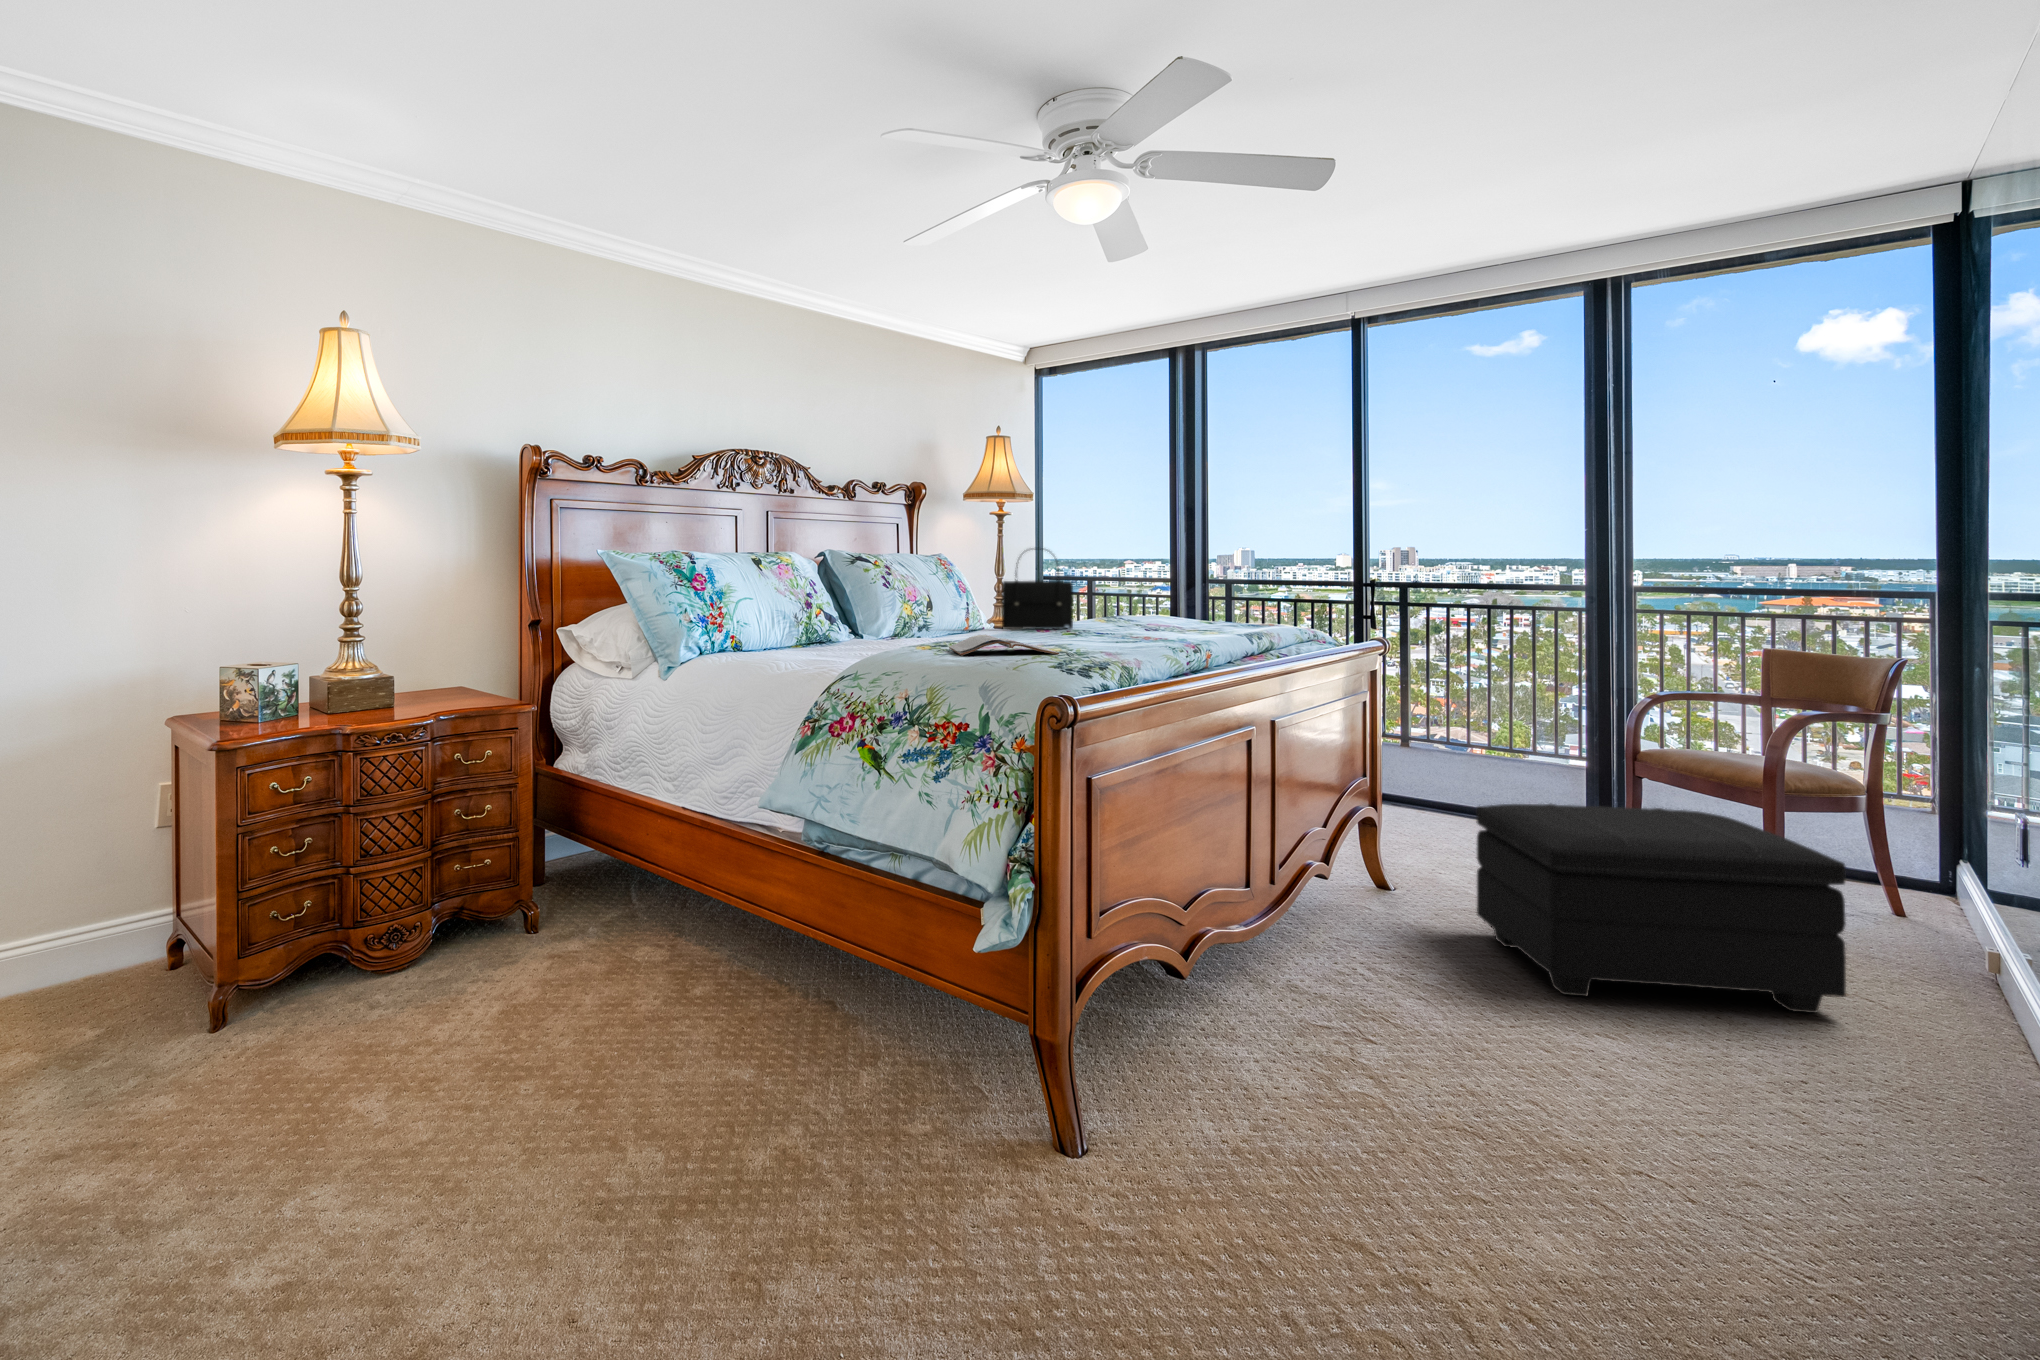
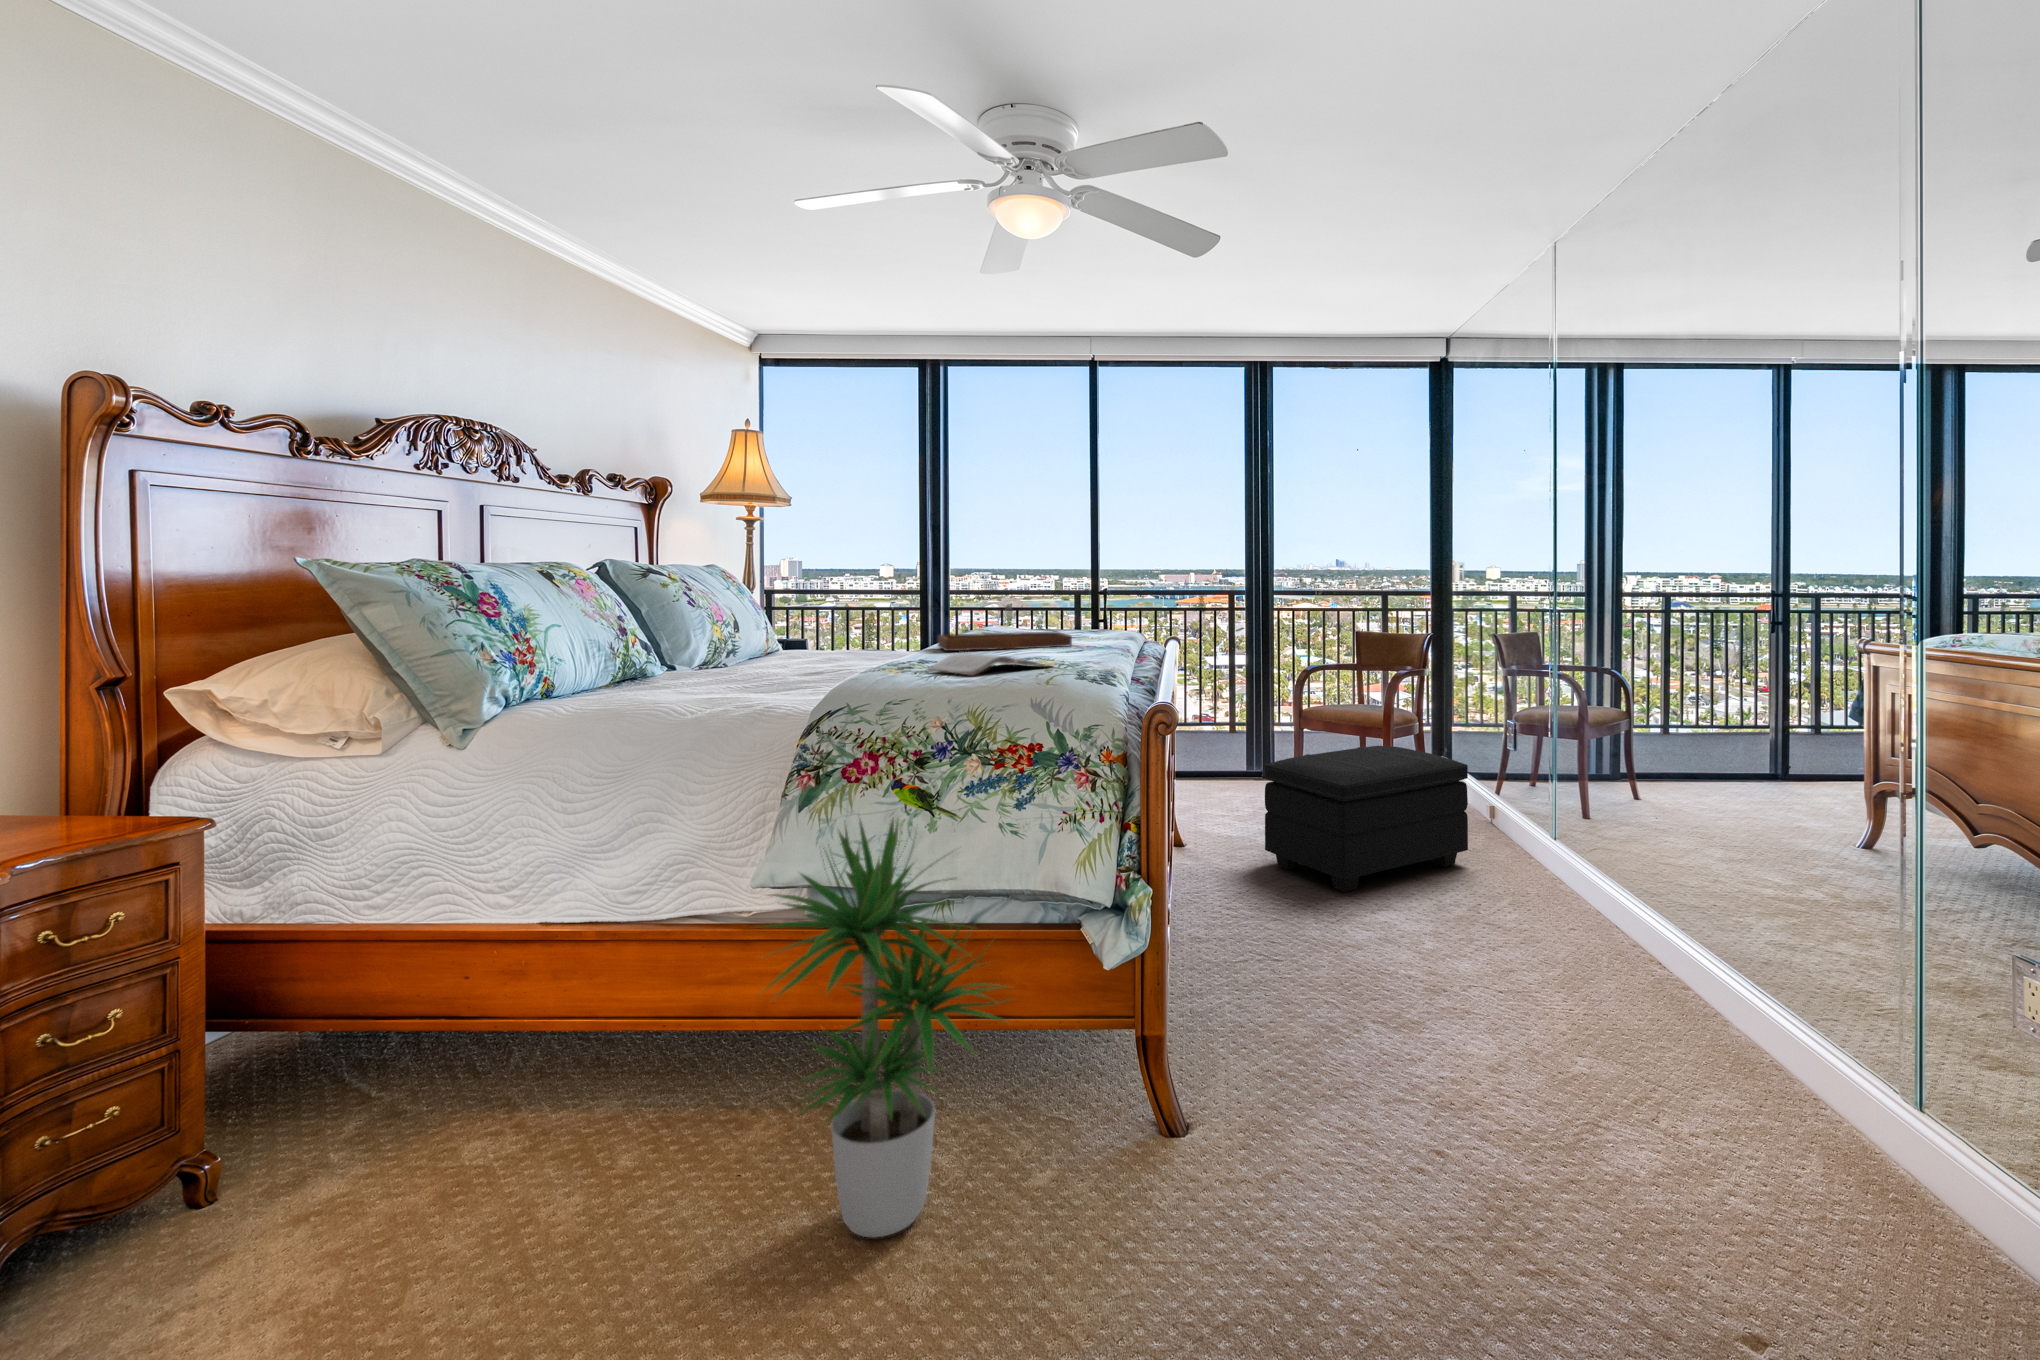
handbag: present [1002,563,1073,629] -> none [855,559,932,648]
tray: none [1047,592,1182,639] -> present [938,604,1072,651]
potted plant: none [684,759,892,1117] -> present [762,820,1012,1237]

